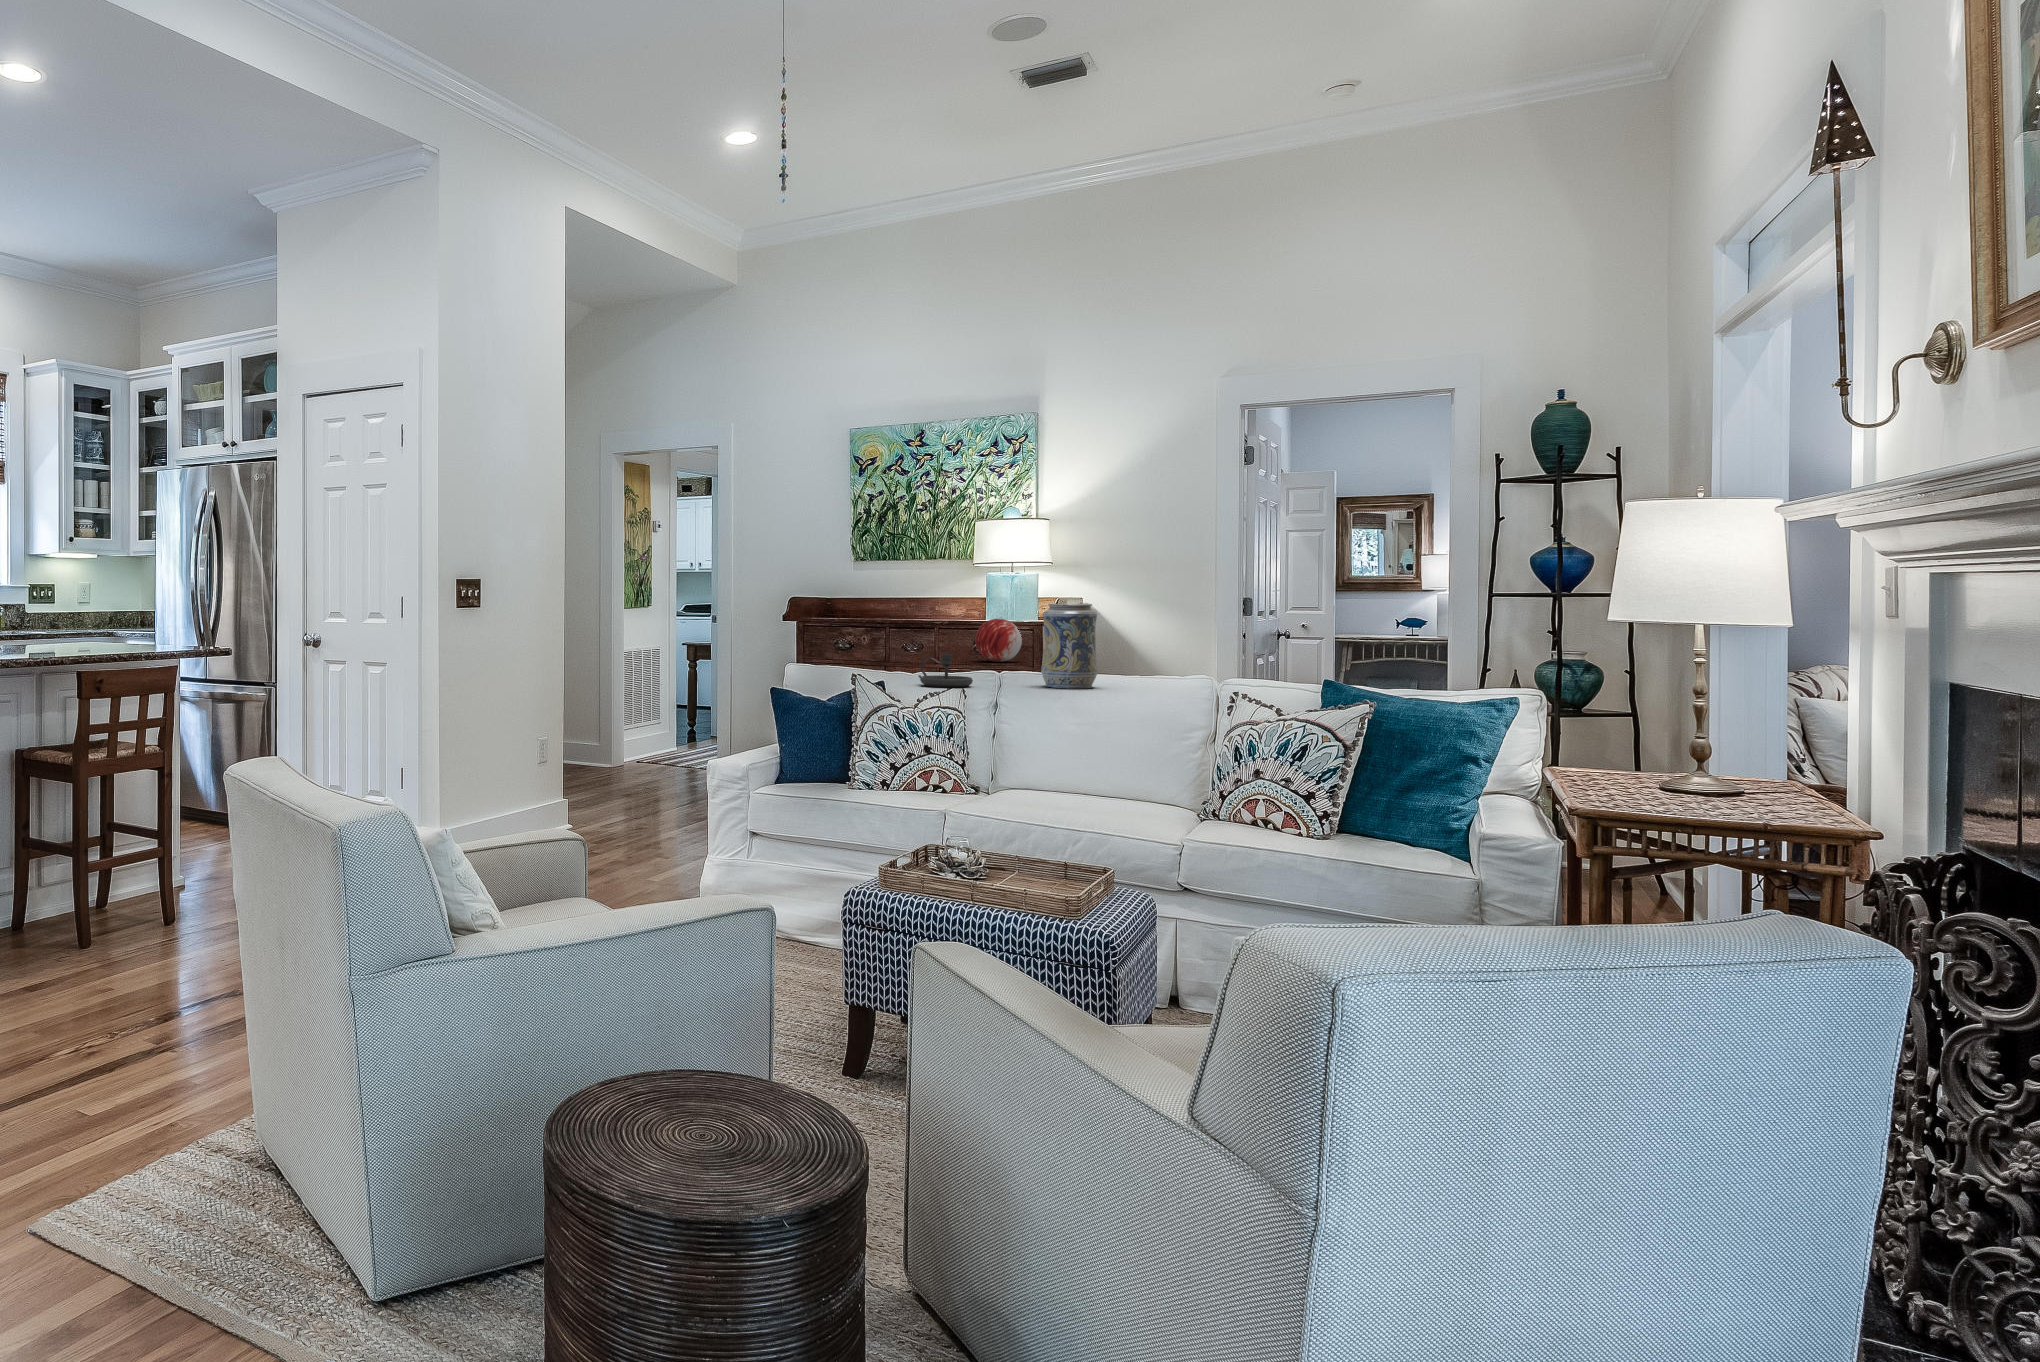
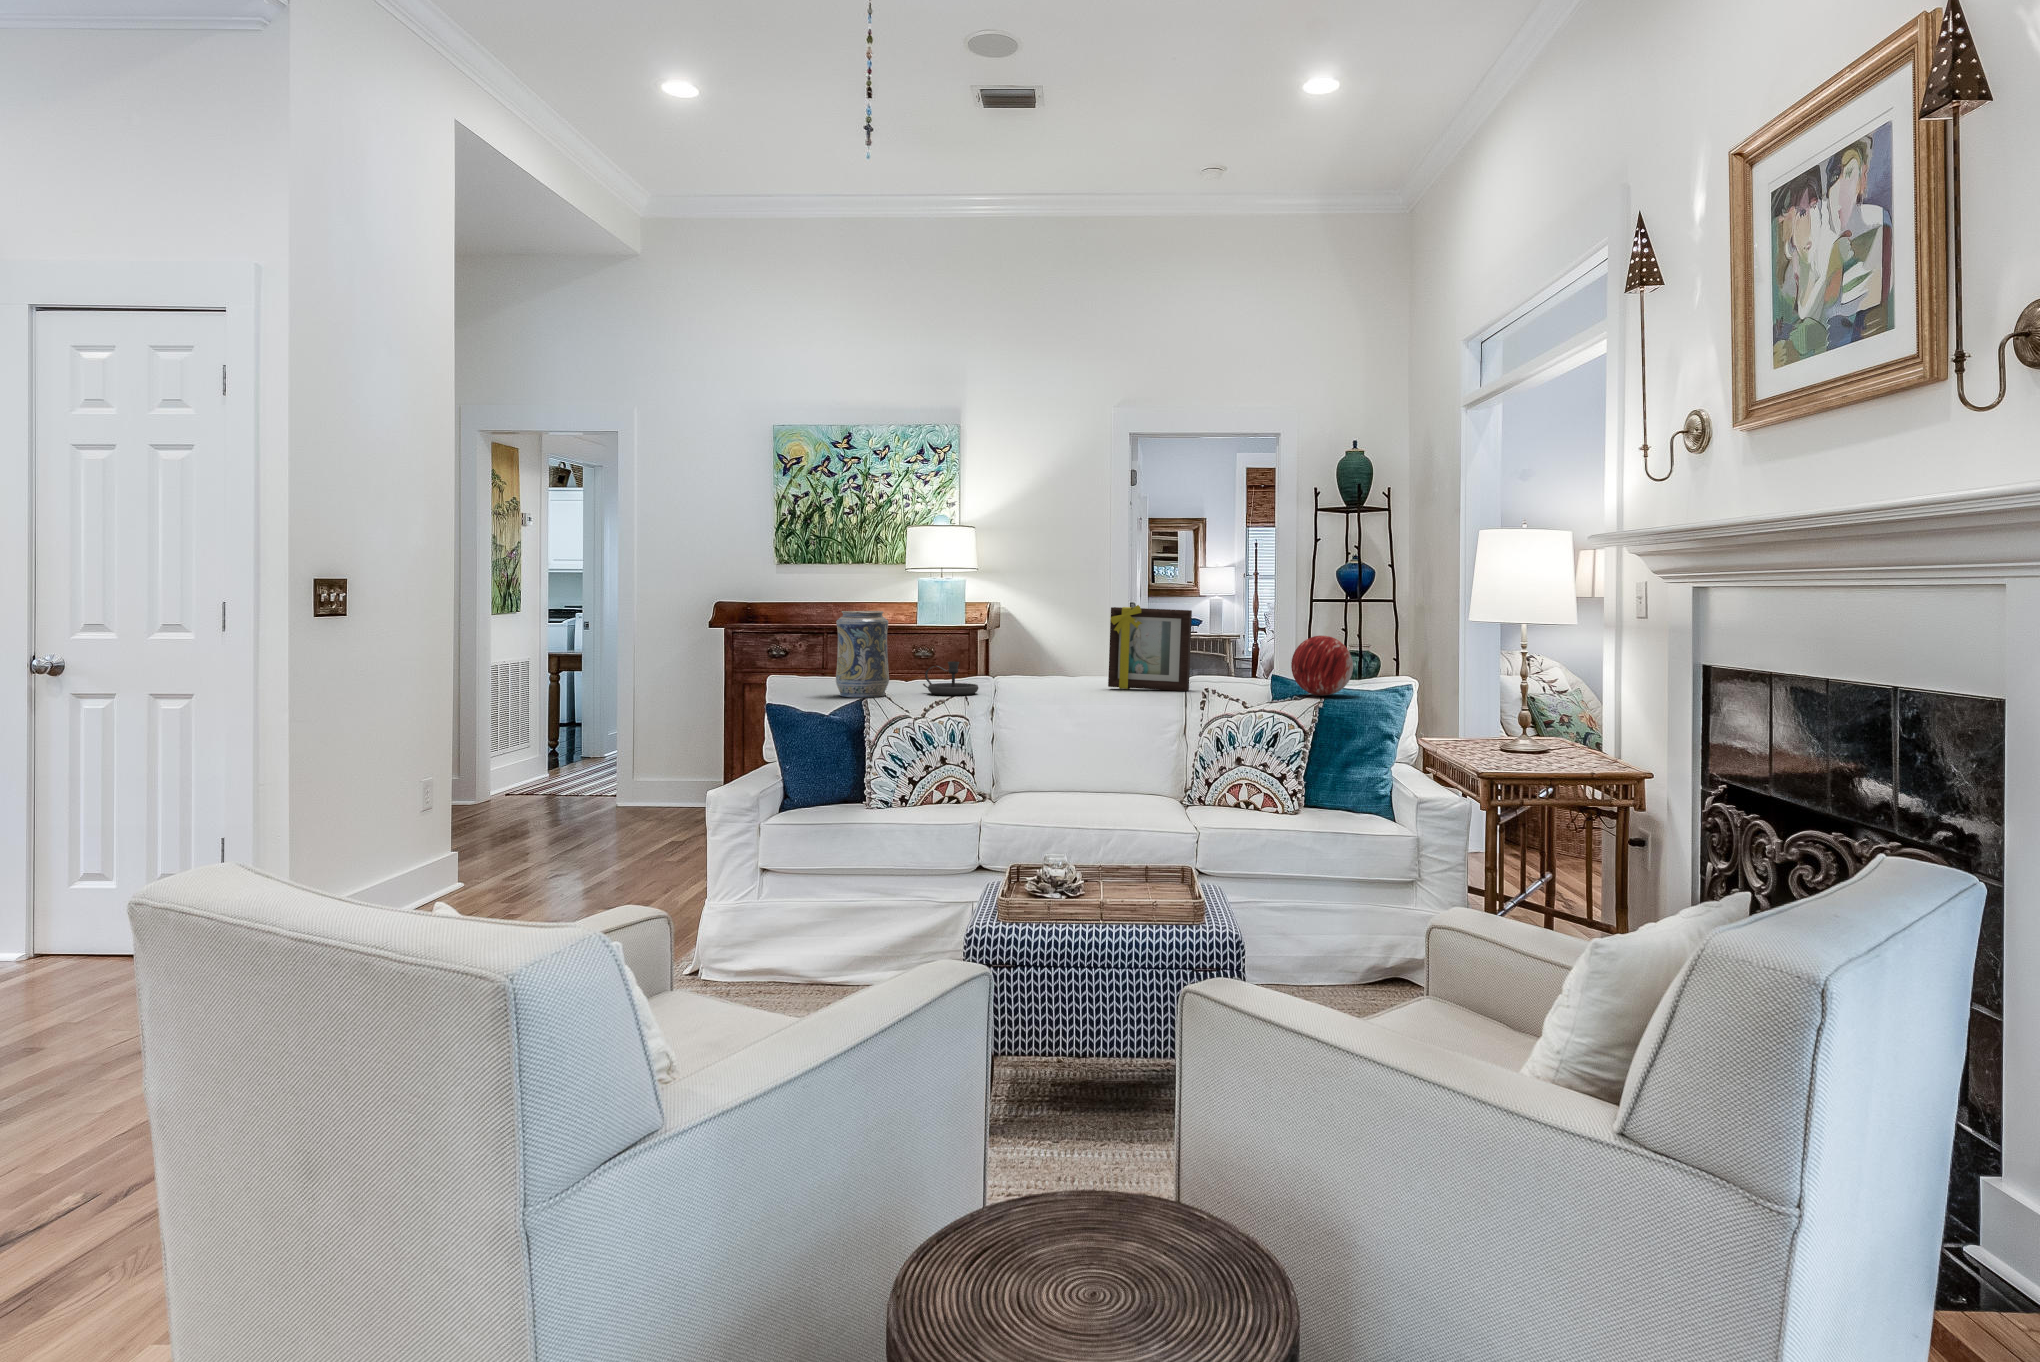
picture frame: none [1124,598,1224,693] -> present [1108,605,1192,691]
decorative vase: present [1041,604,1097,689] -> present [836,611,889,697]
decorative orb: present [975,619,1022,662] -> present [1291,636,1353,696]

